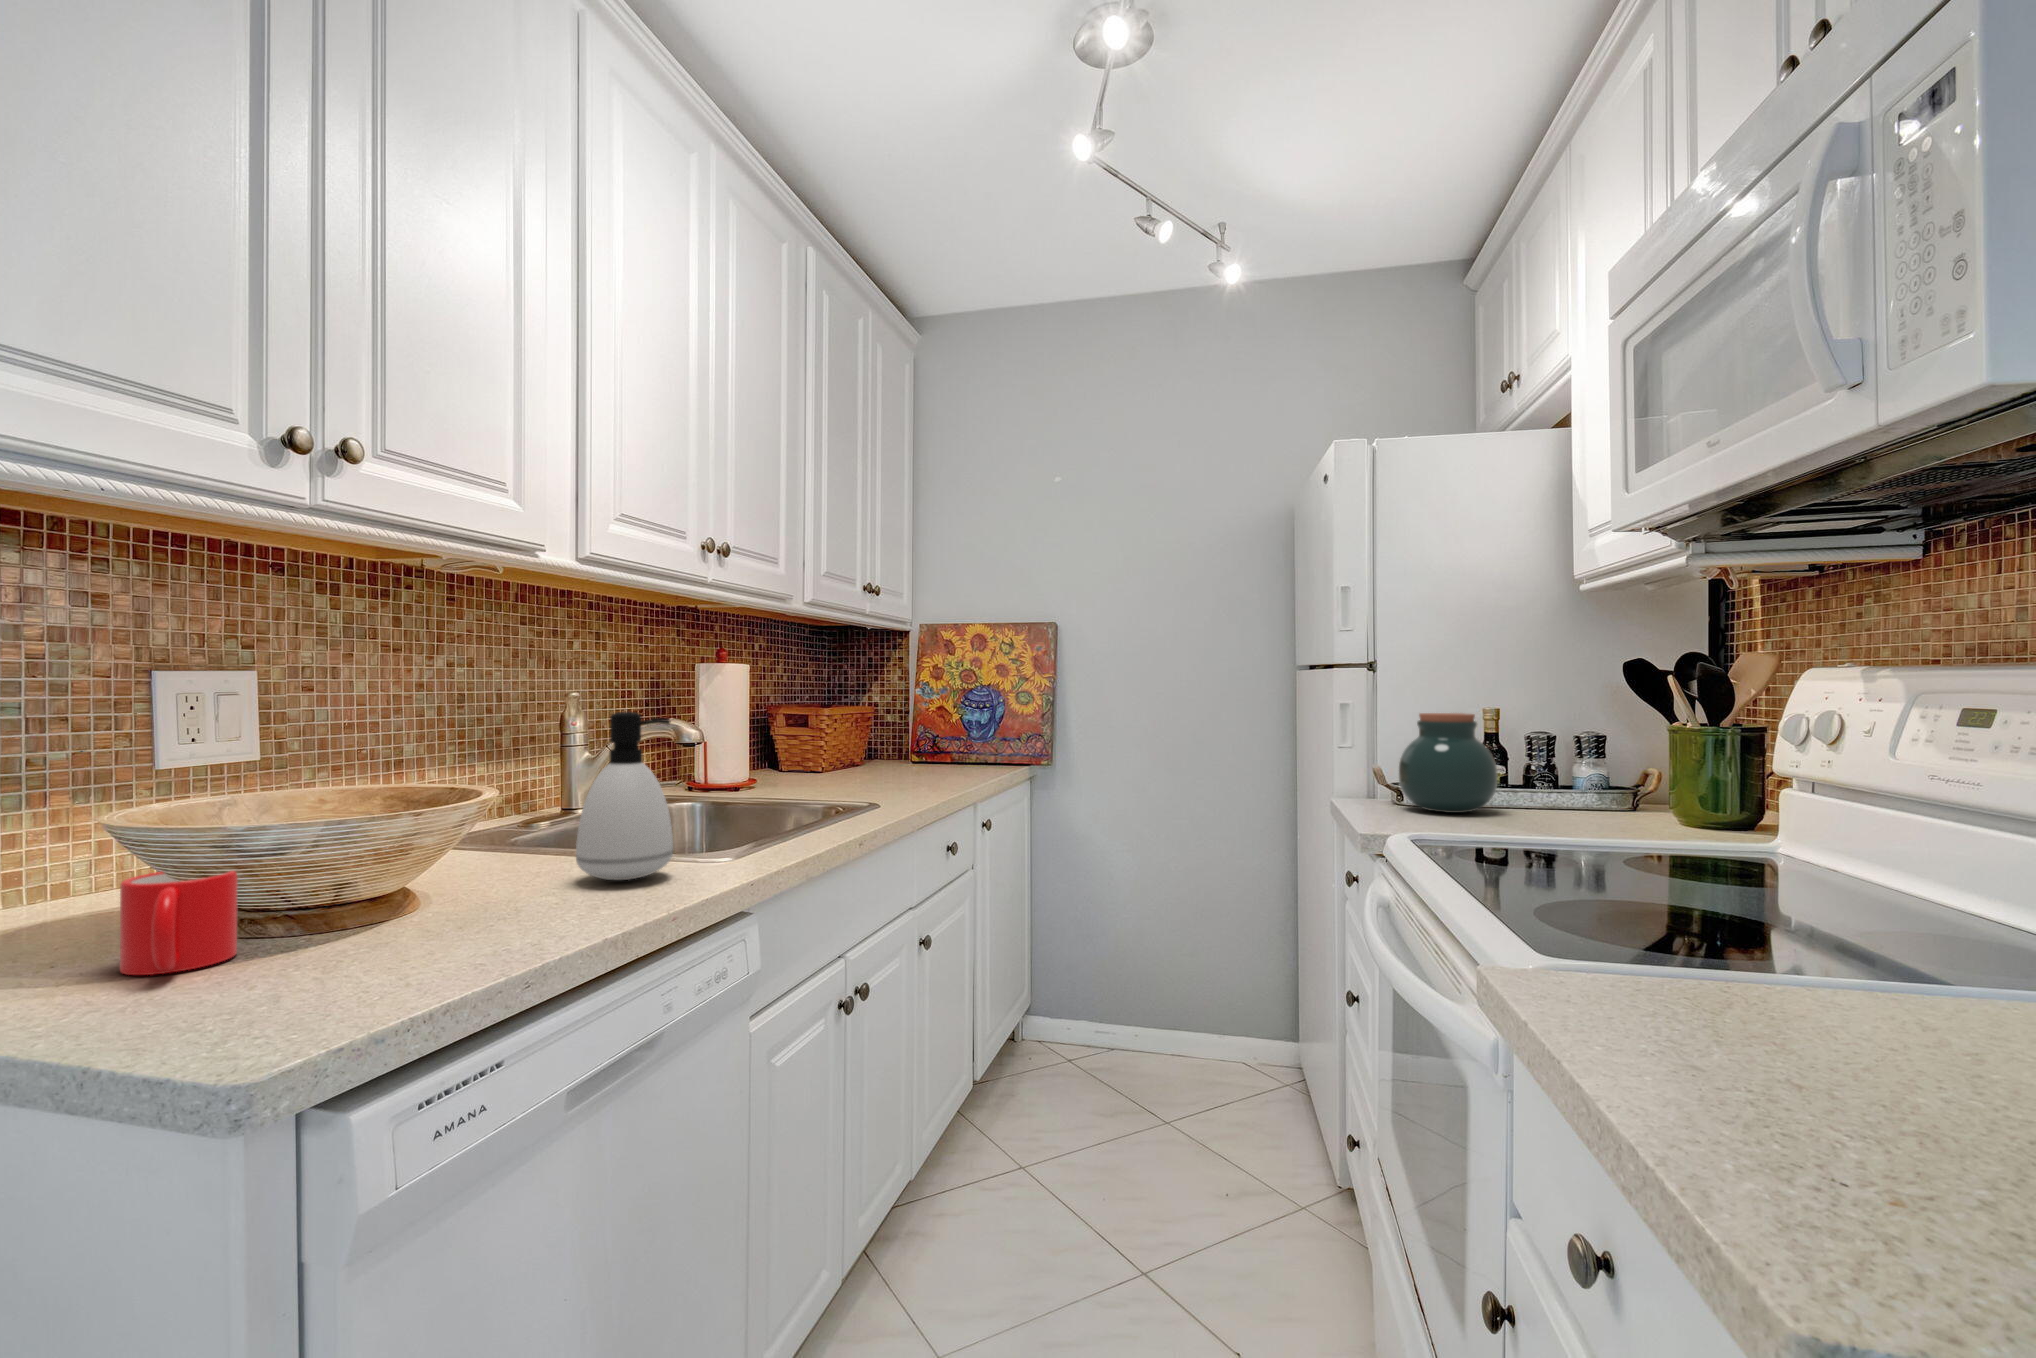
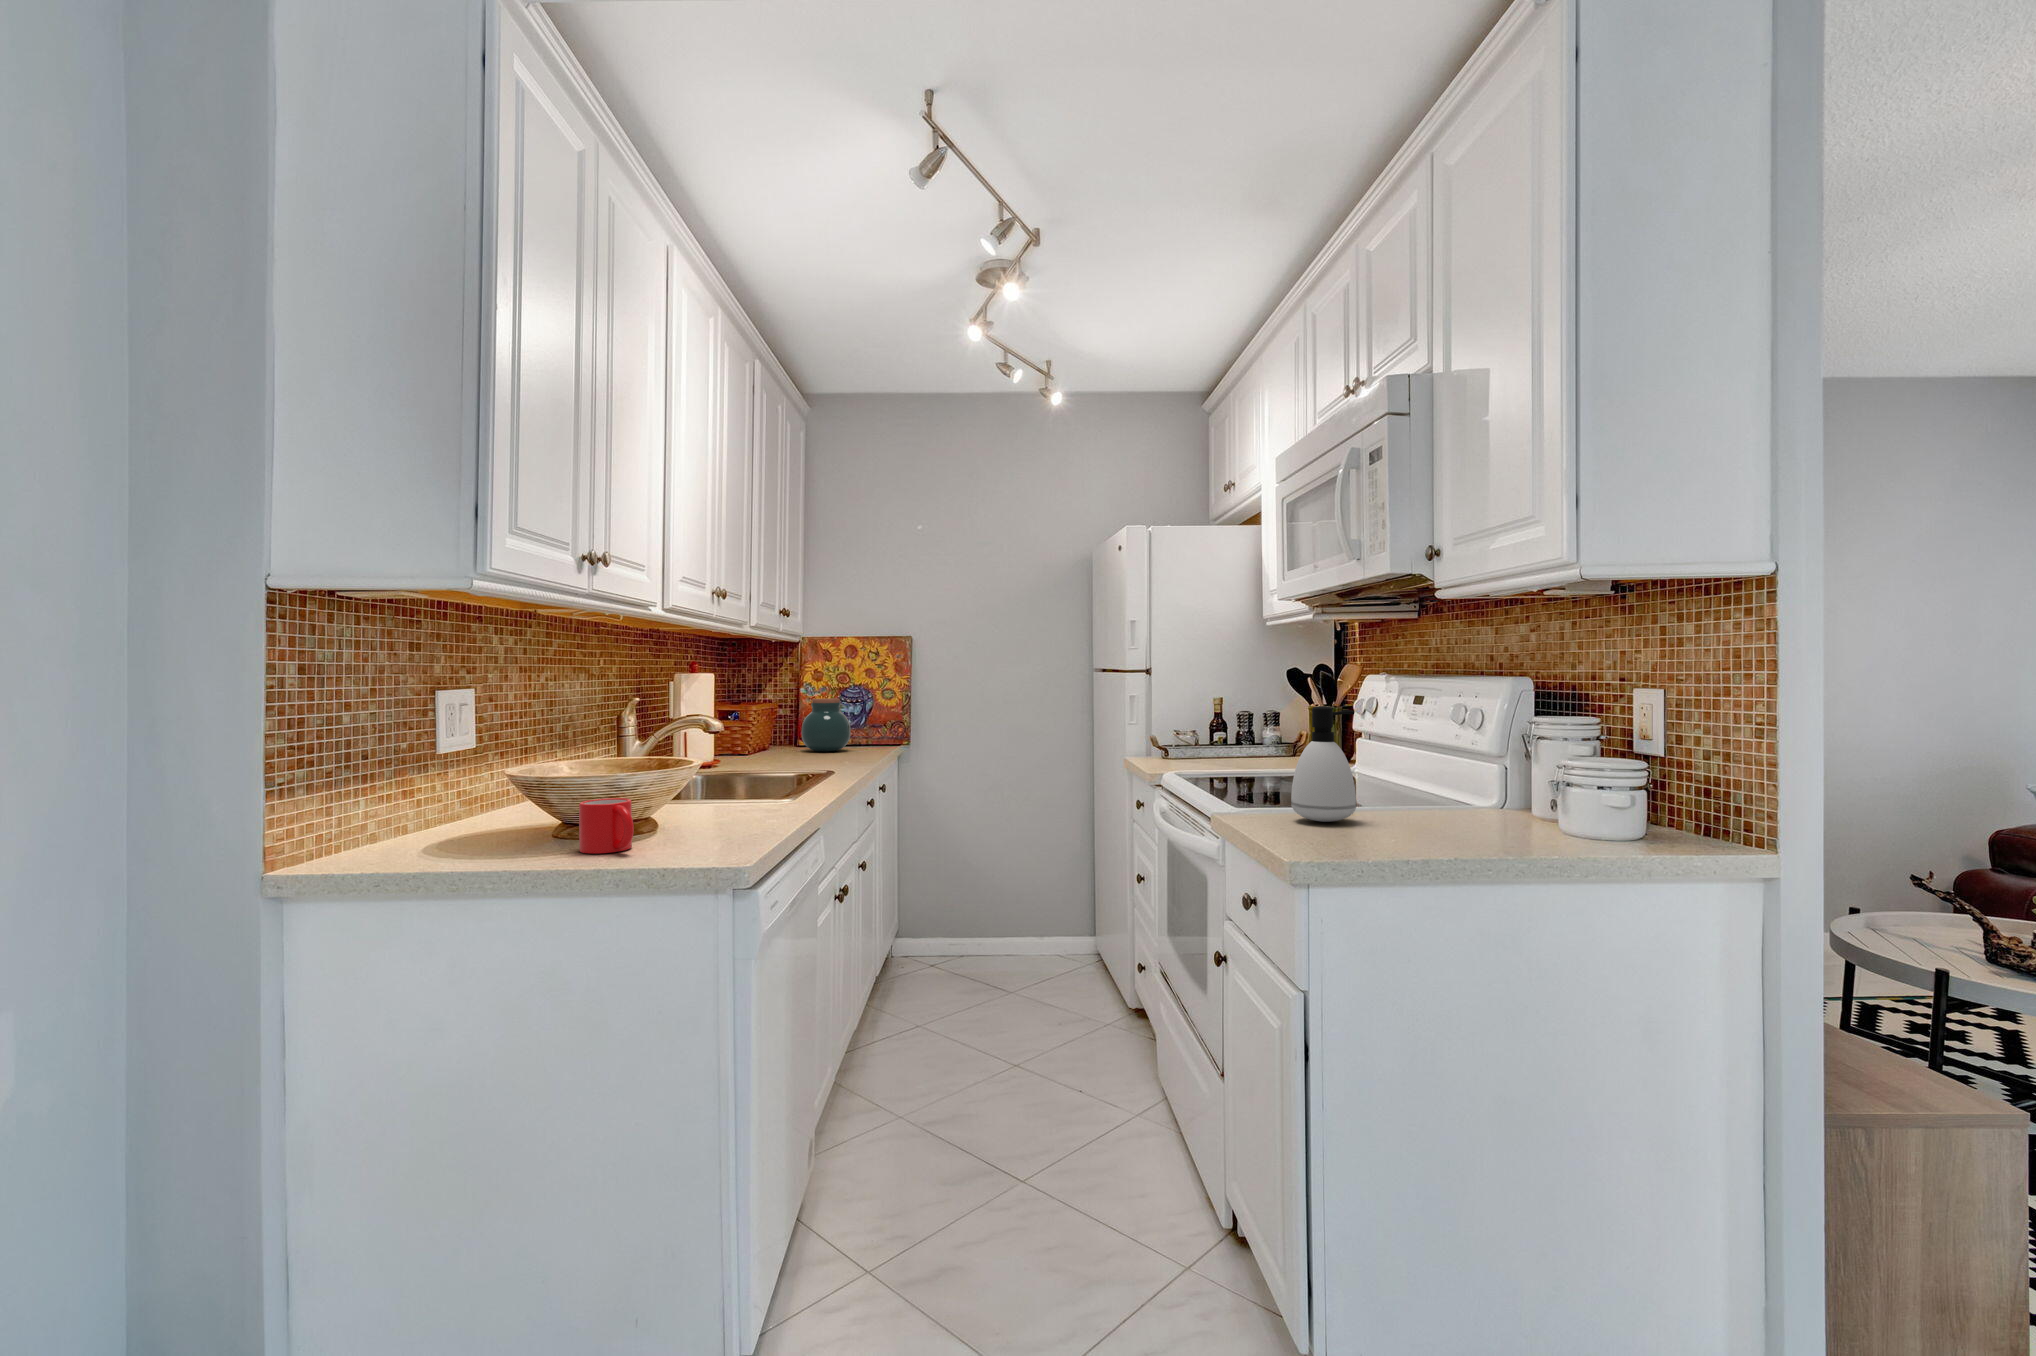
soap dispenser: present [576,712,673,880] -> present [1291,706,1356,822]
jar: present [1399,713,1498,813] -> present [801,698,851,752]

